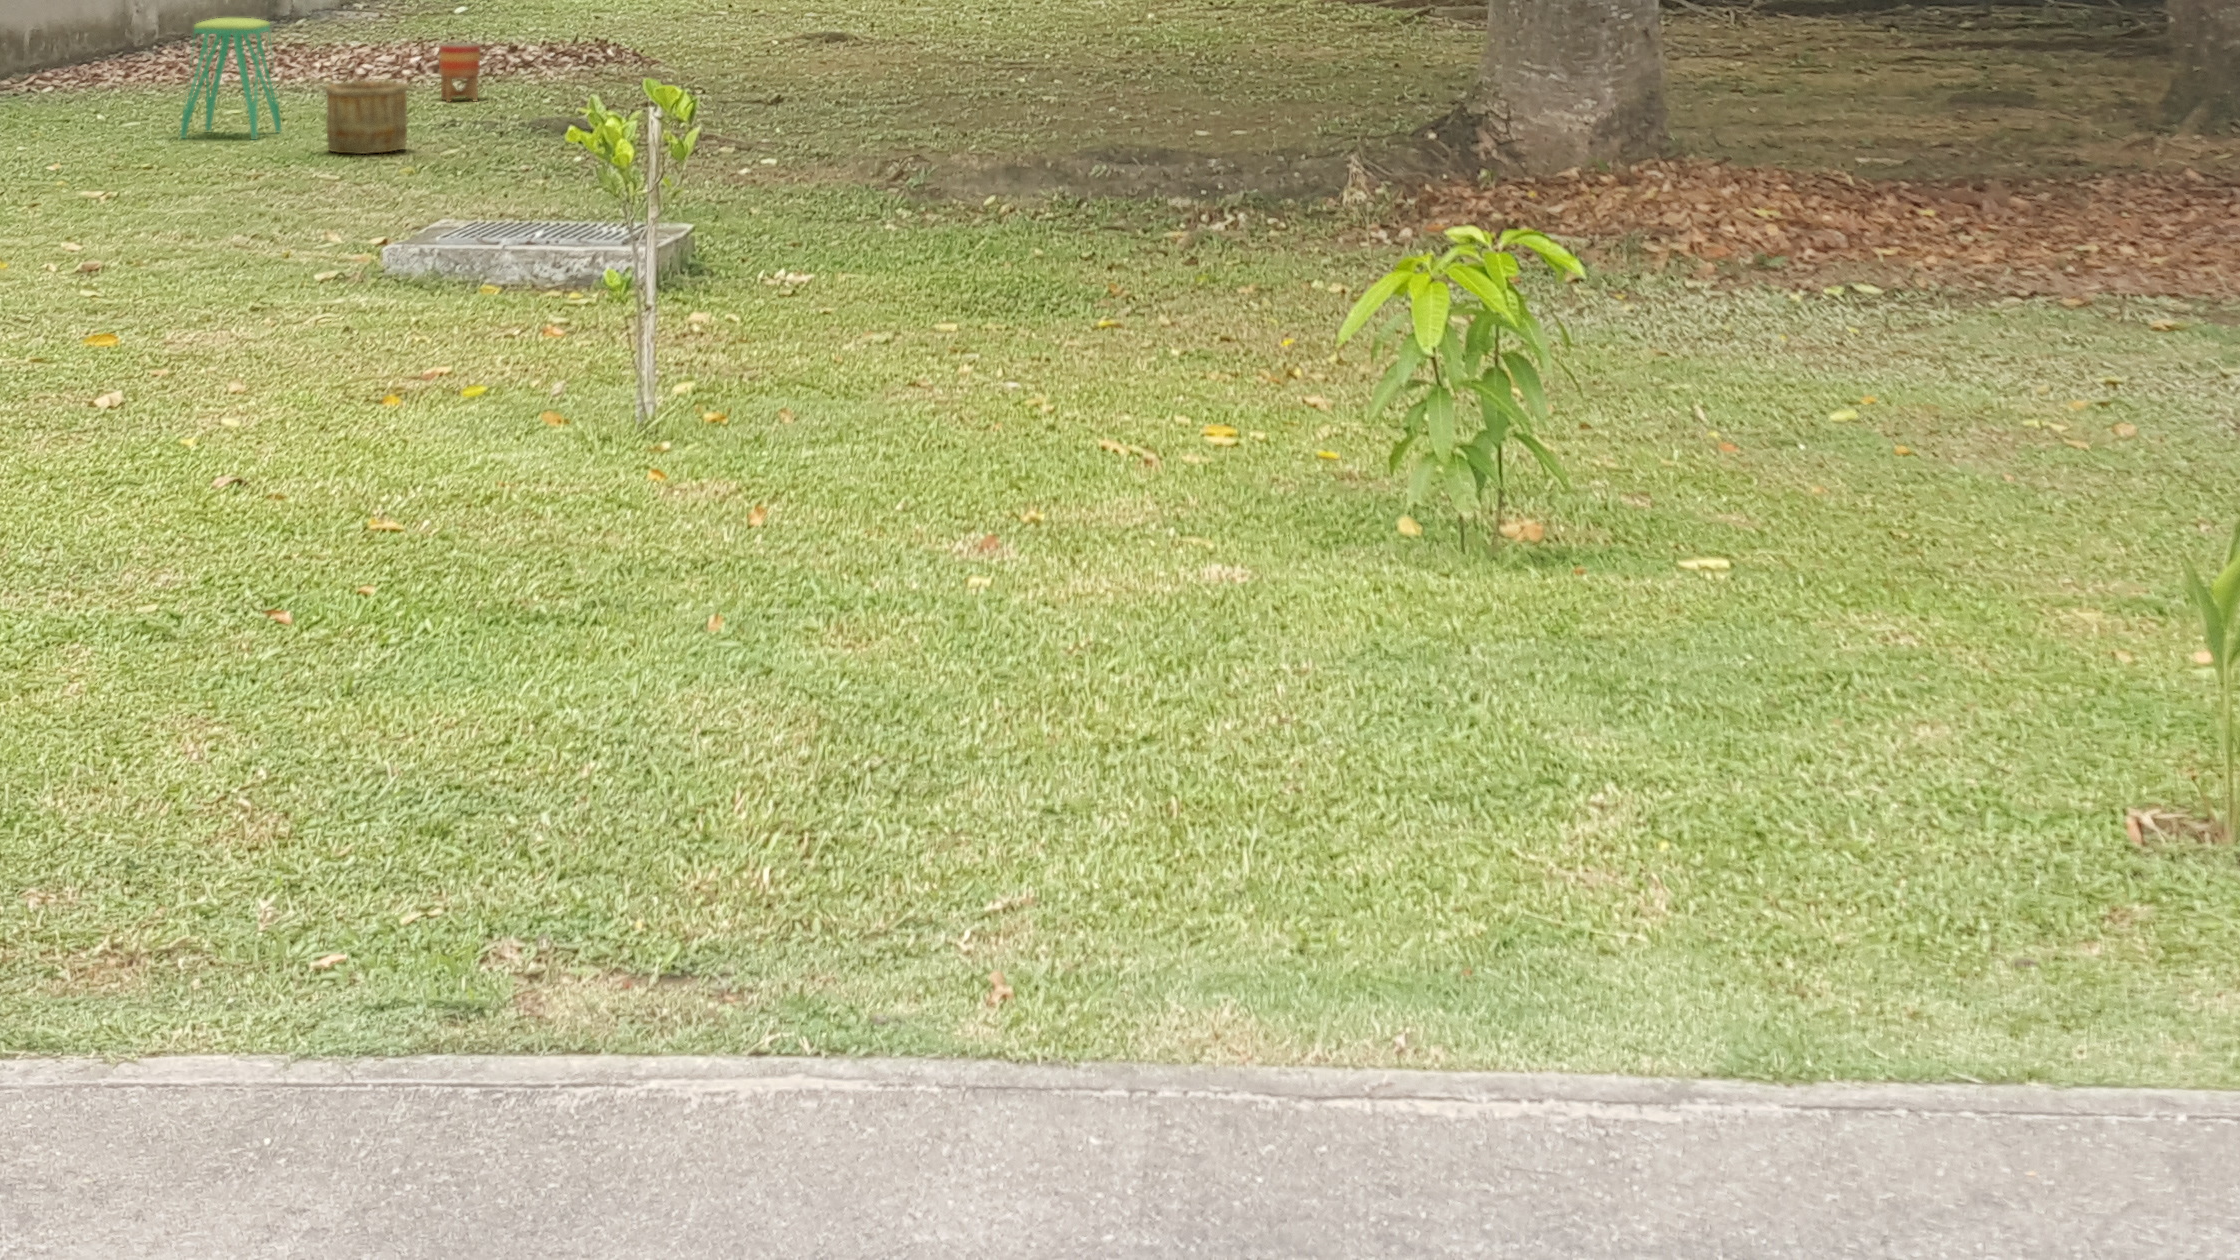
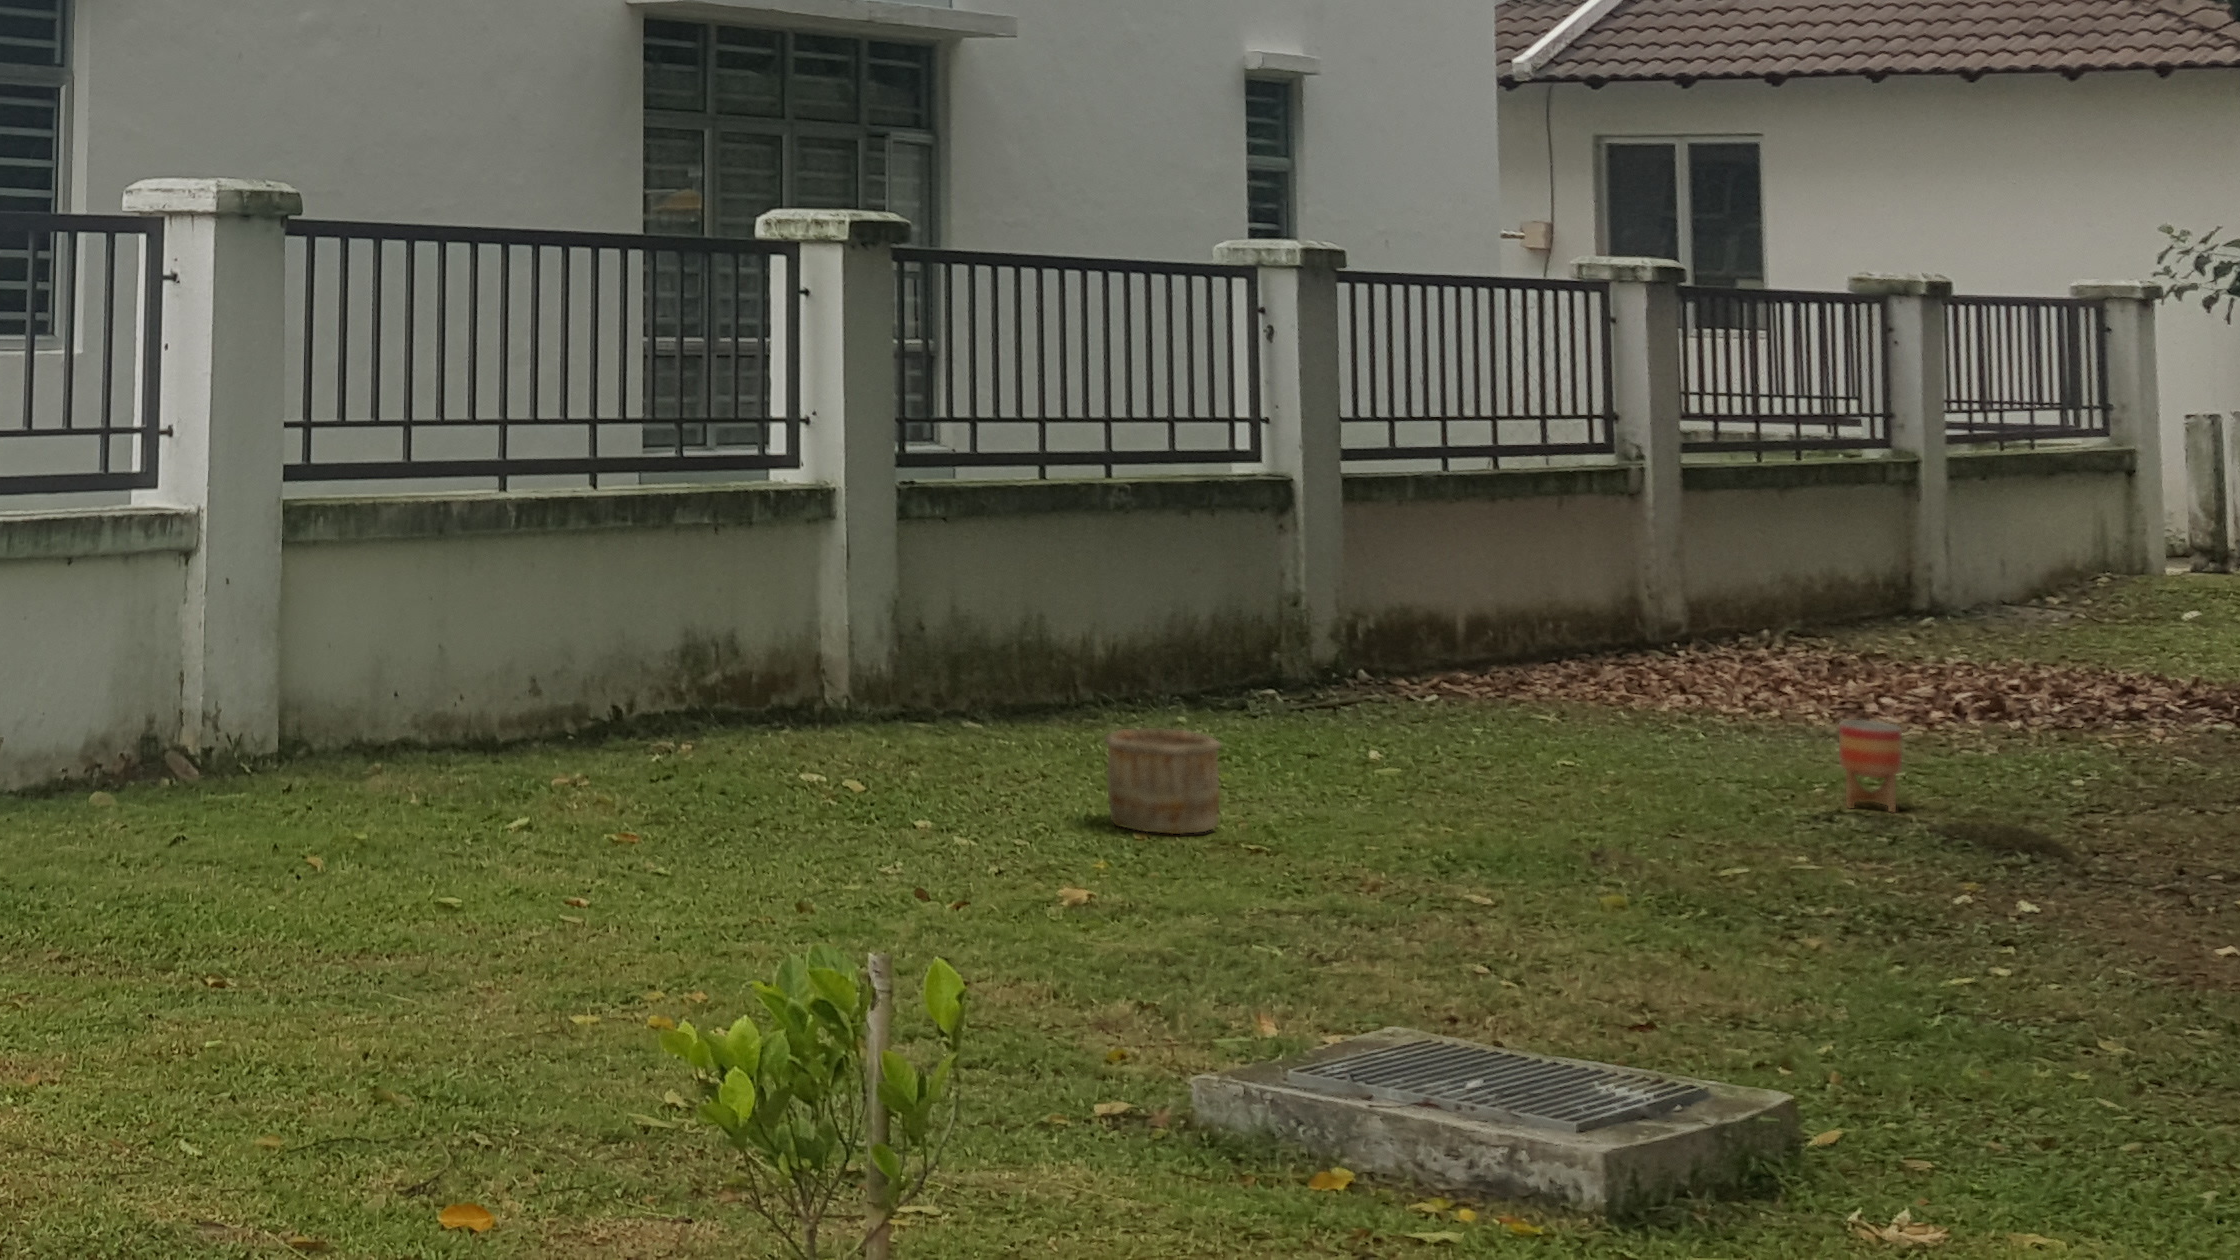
stool: present [180,18,281,140] -> none [1362,663,1514,843]
wooden bucket: present [324,81,409,154] -> present [1105,728,1221,834]

